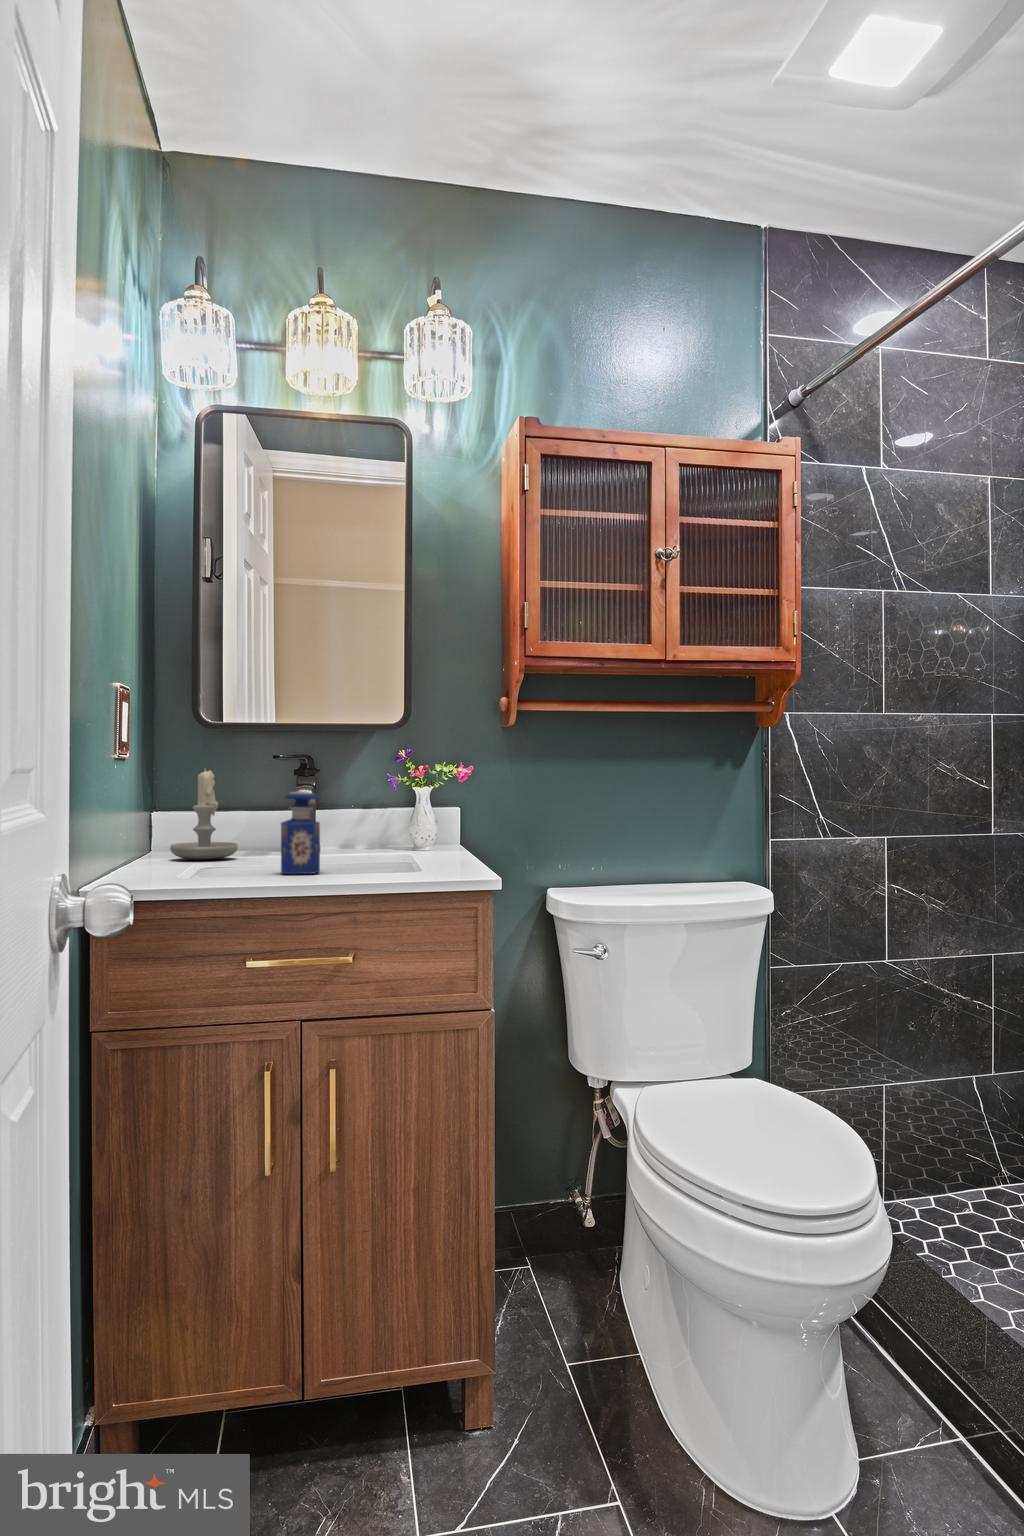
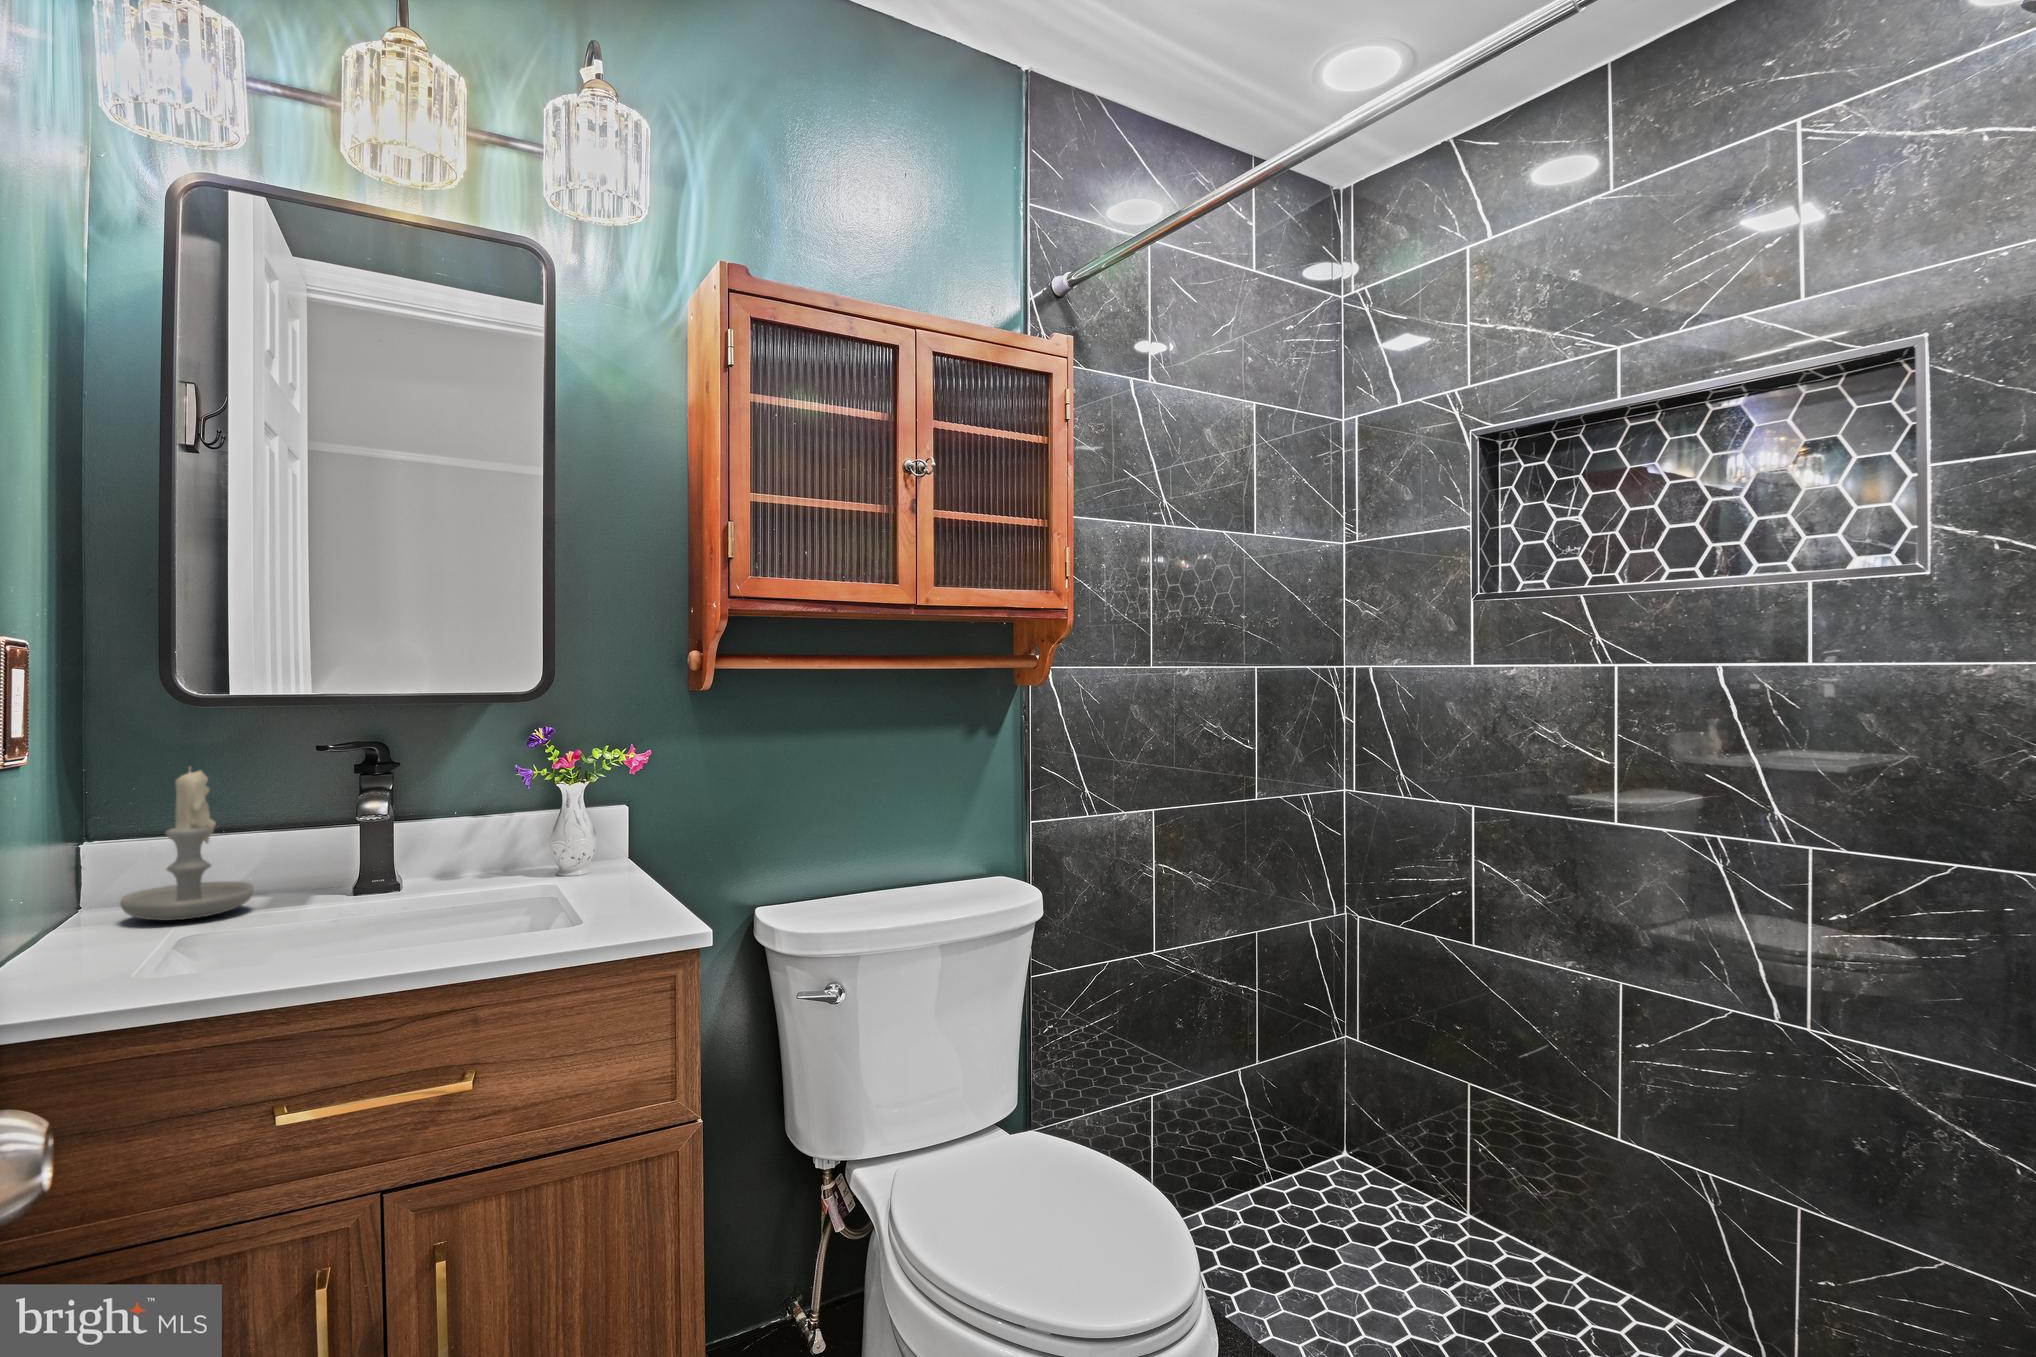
perfume bottle: present [281,791,320,874] -> none [341,823,413,962]

